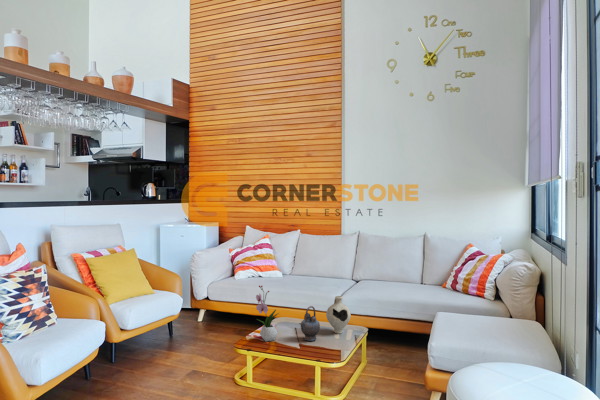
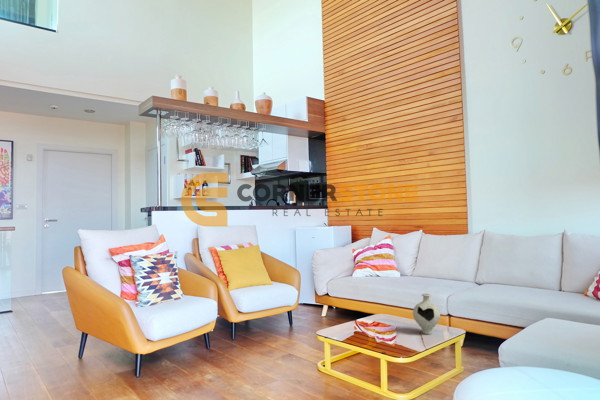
flower arrangement: present [256,286,278,341] -> none [336,277,358,332]
teapot: present [299,306,320,341] -> none [376,301,400,337]

